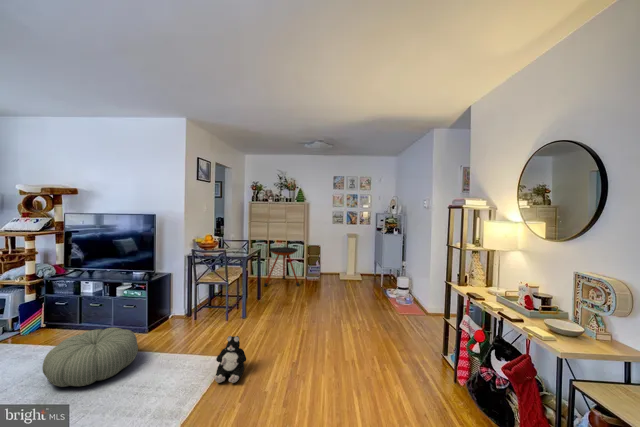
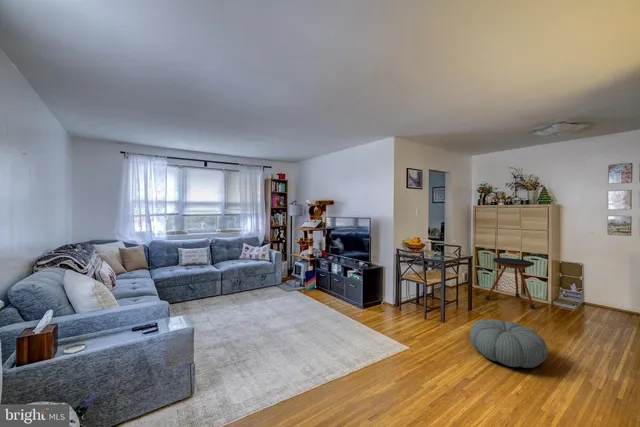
pouf: present [42,328,138,387] -> present [470,319,548,368]
plush toy: present [214,336,246,383] -> none [384,326,415,367]

